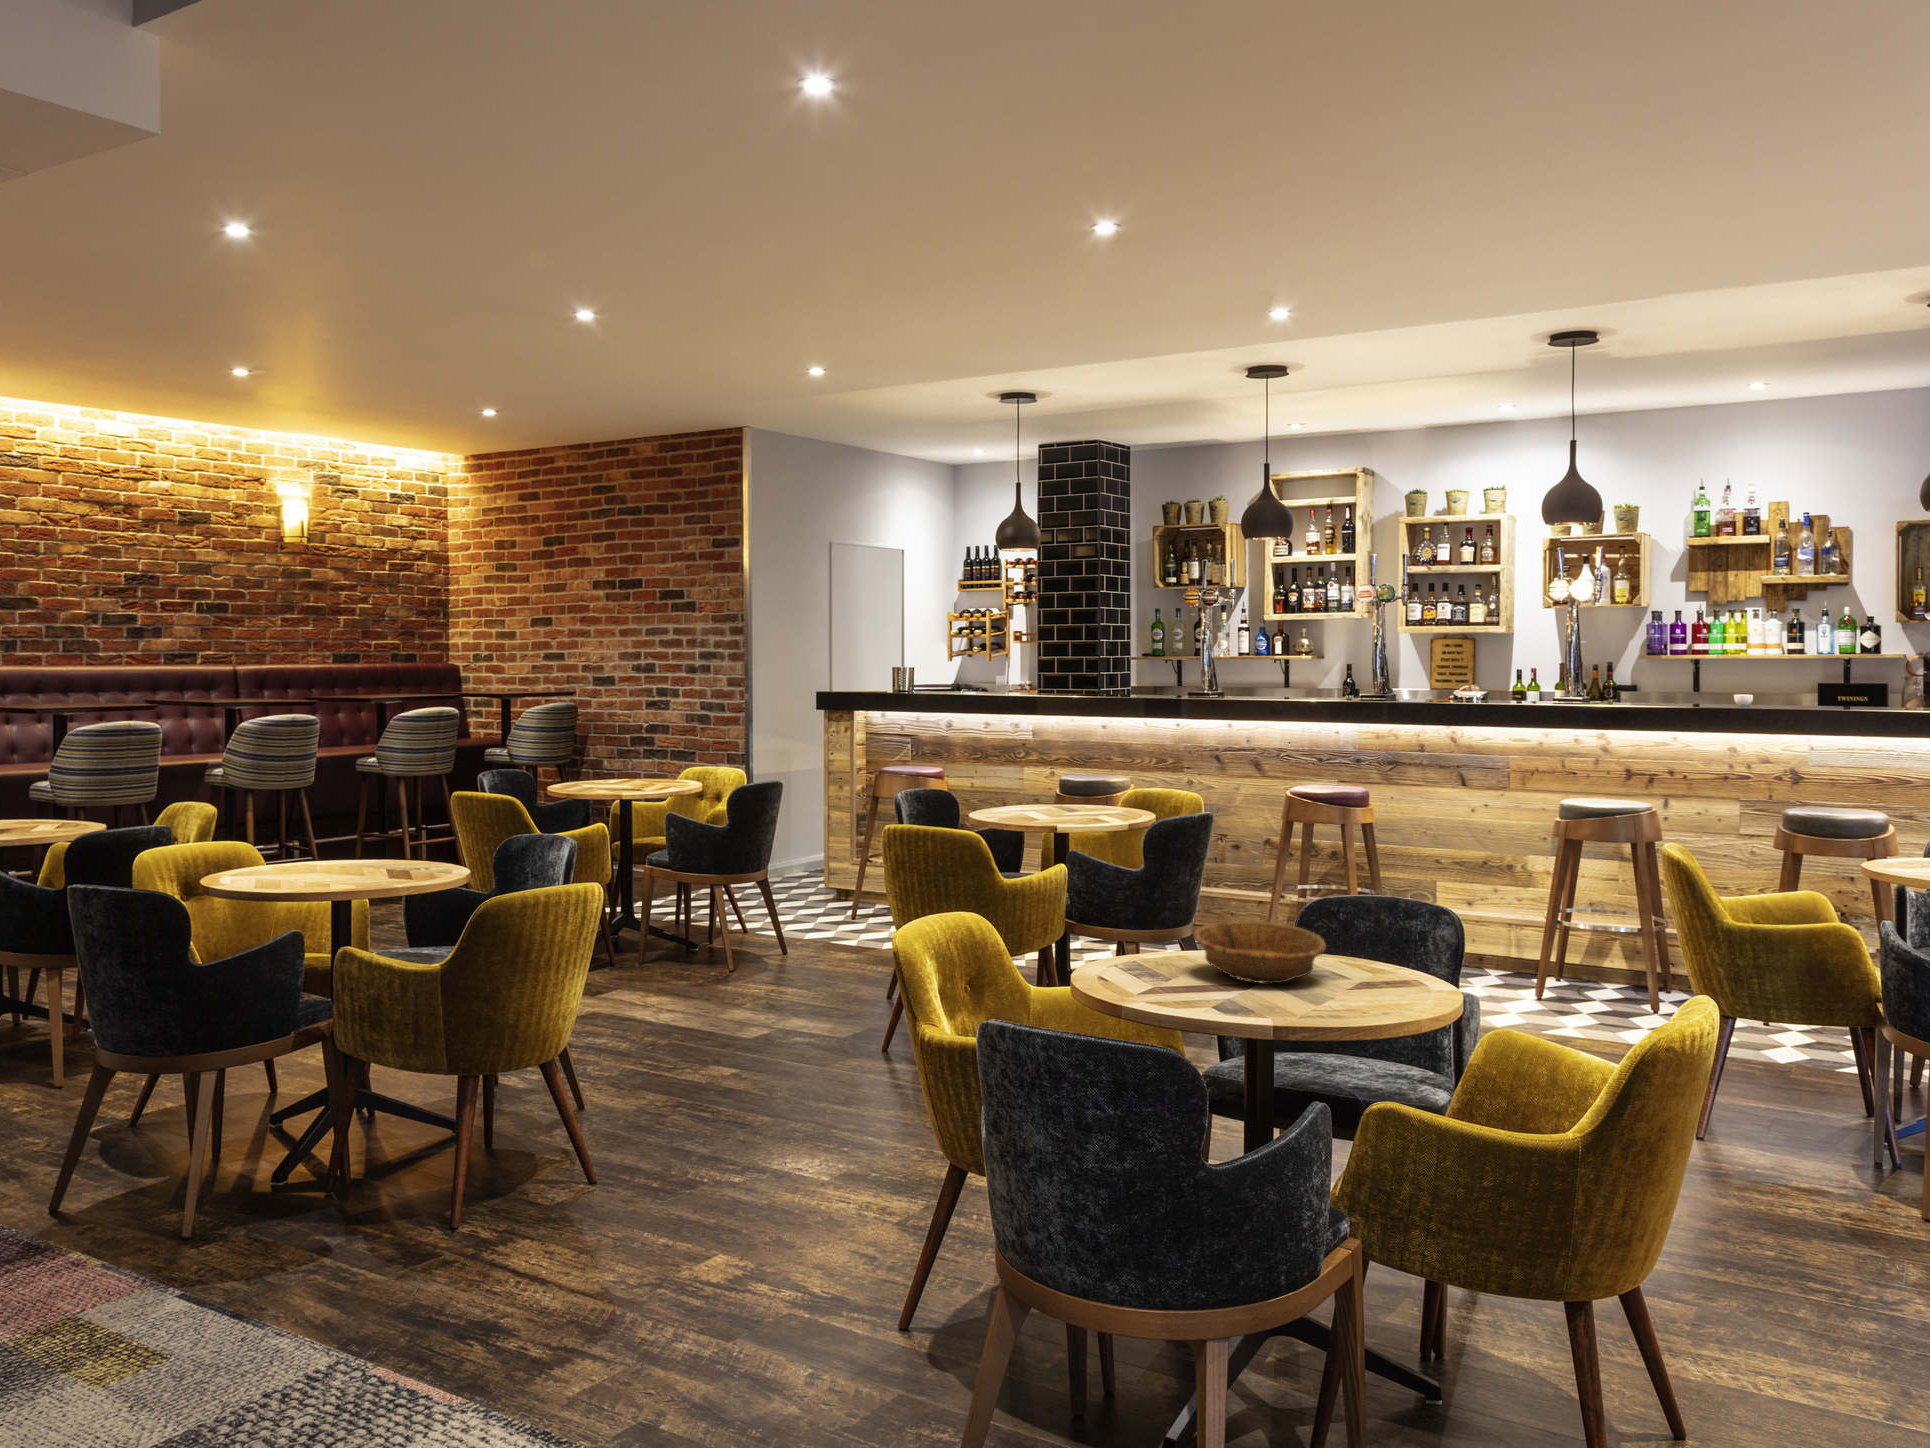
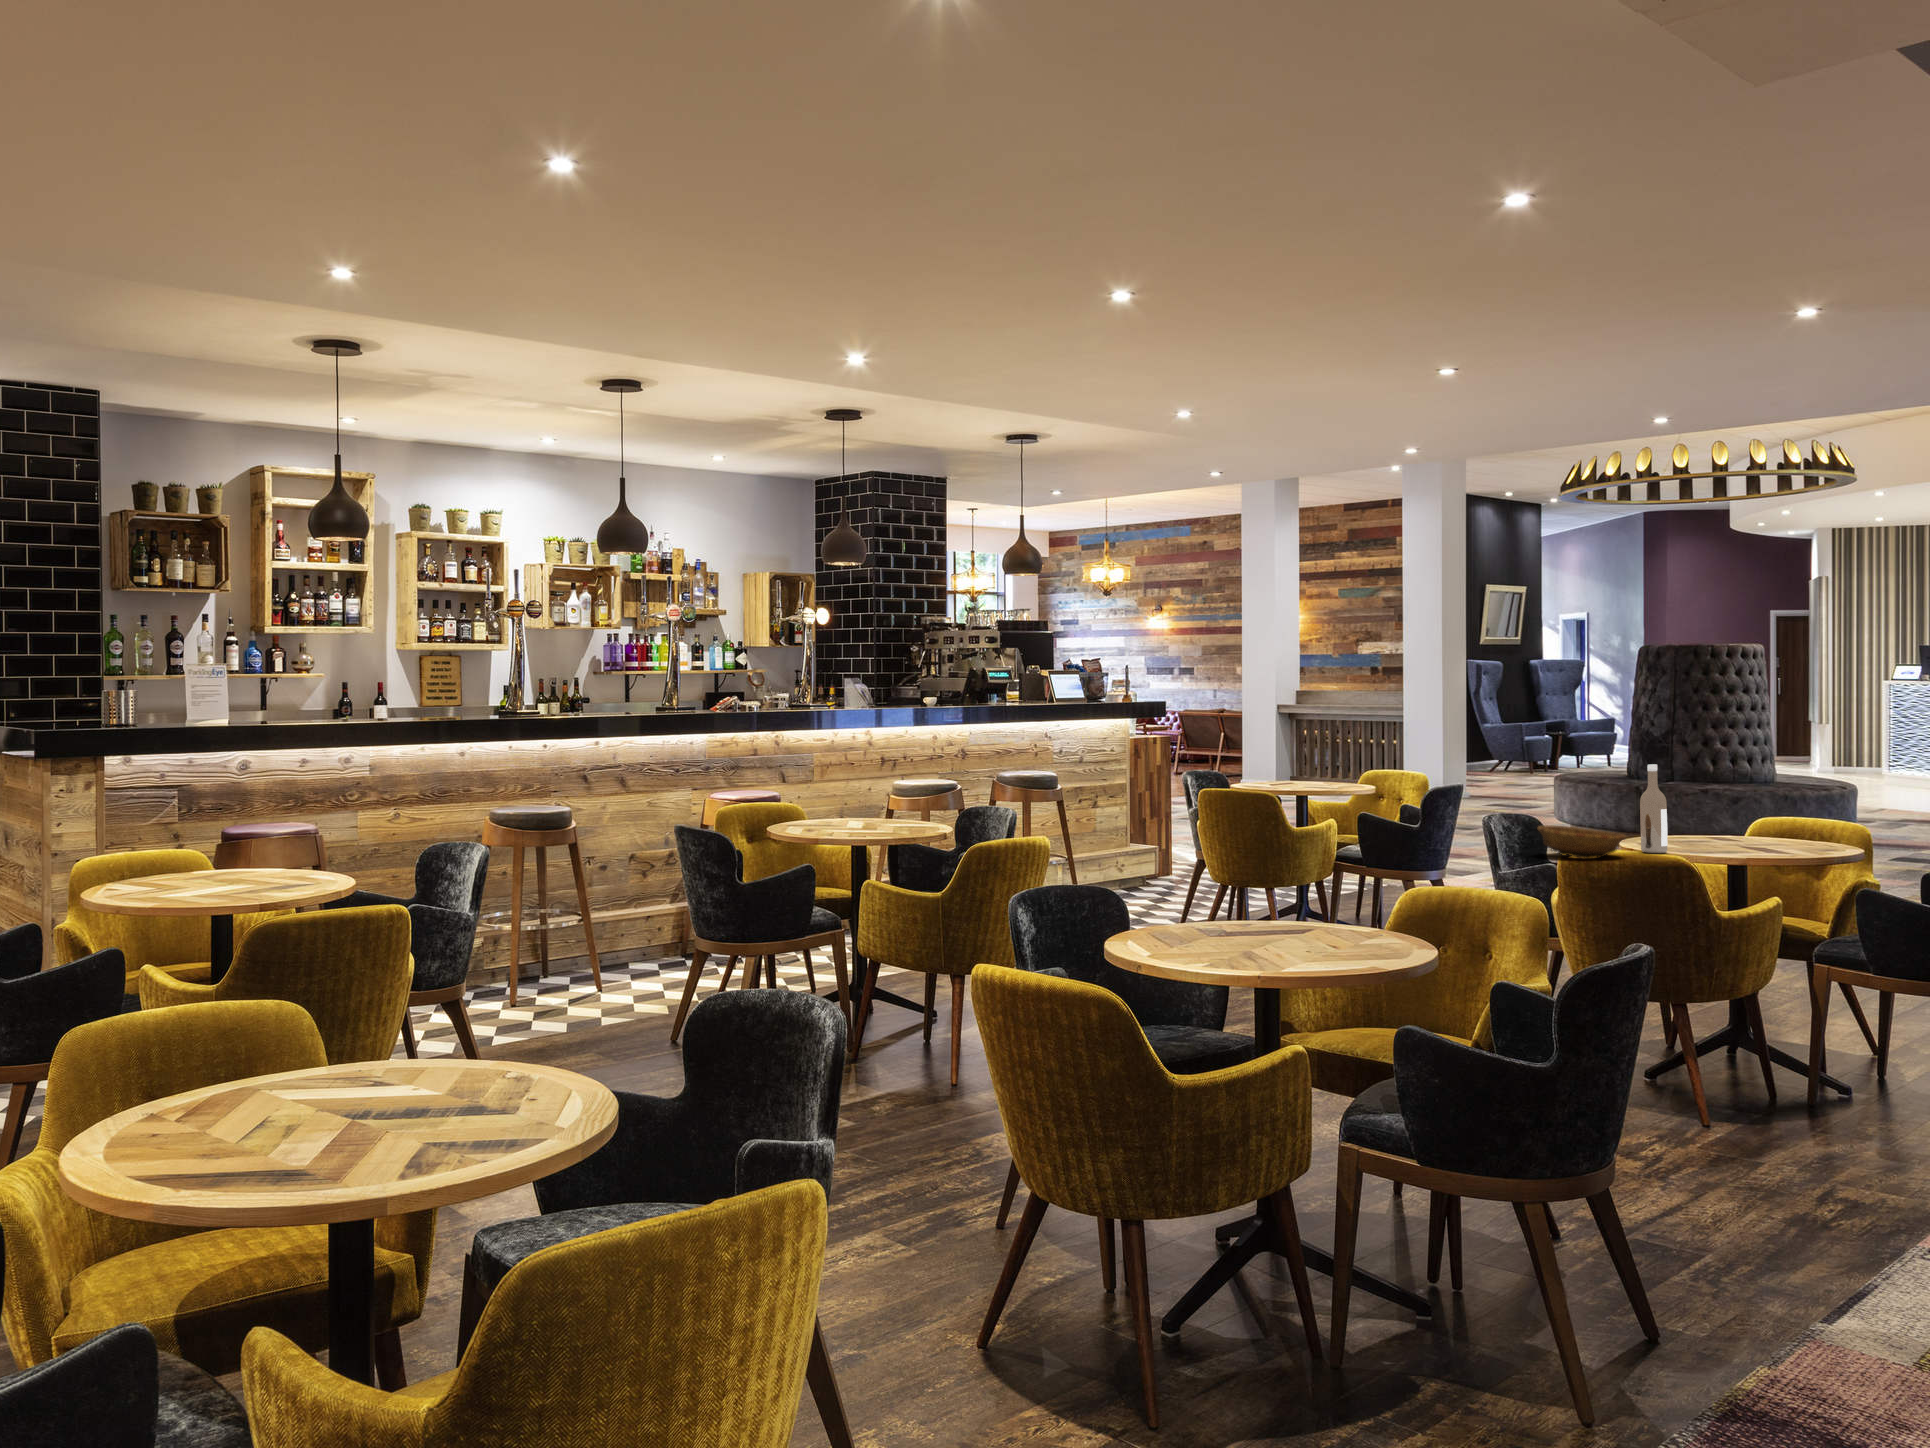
wine bottle: none [1360,852,1403,1007] -> present [1640,764,1668,853]

